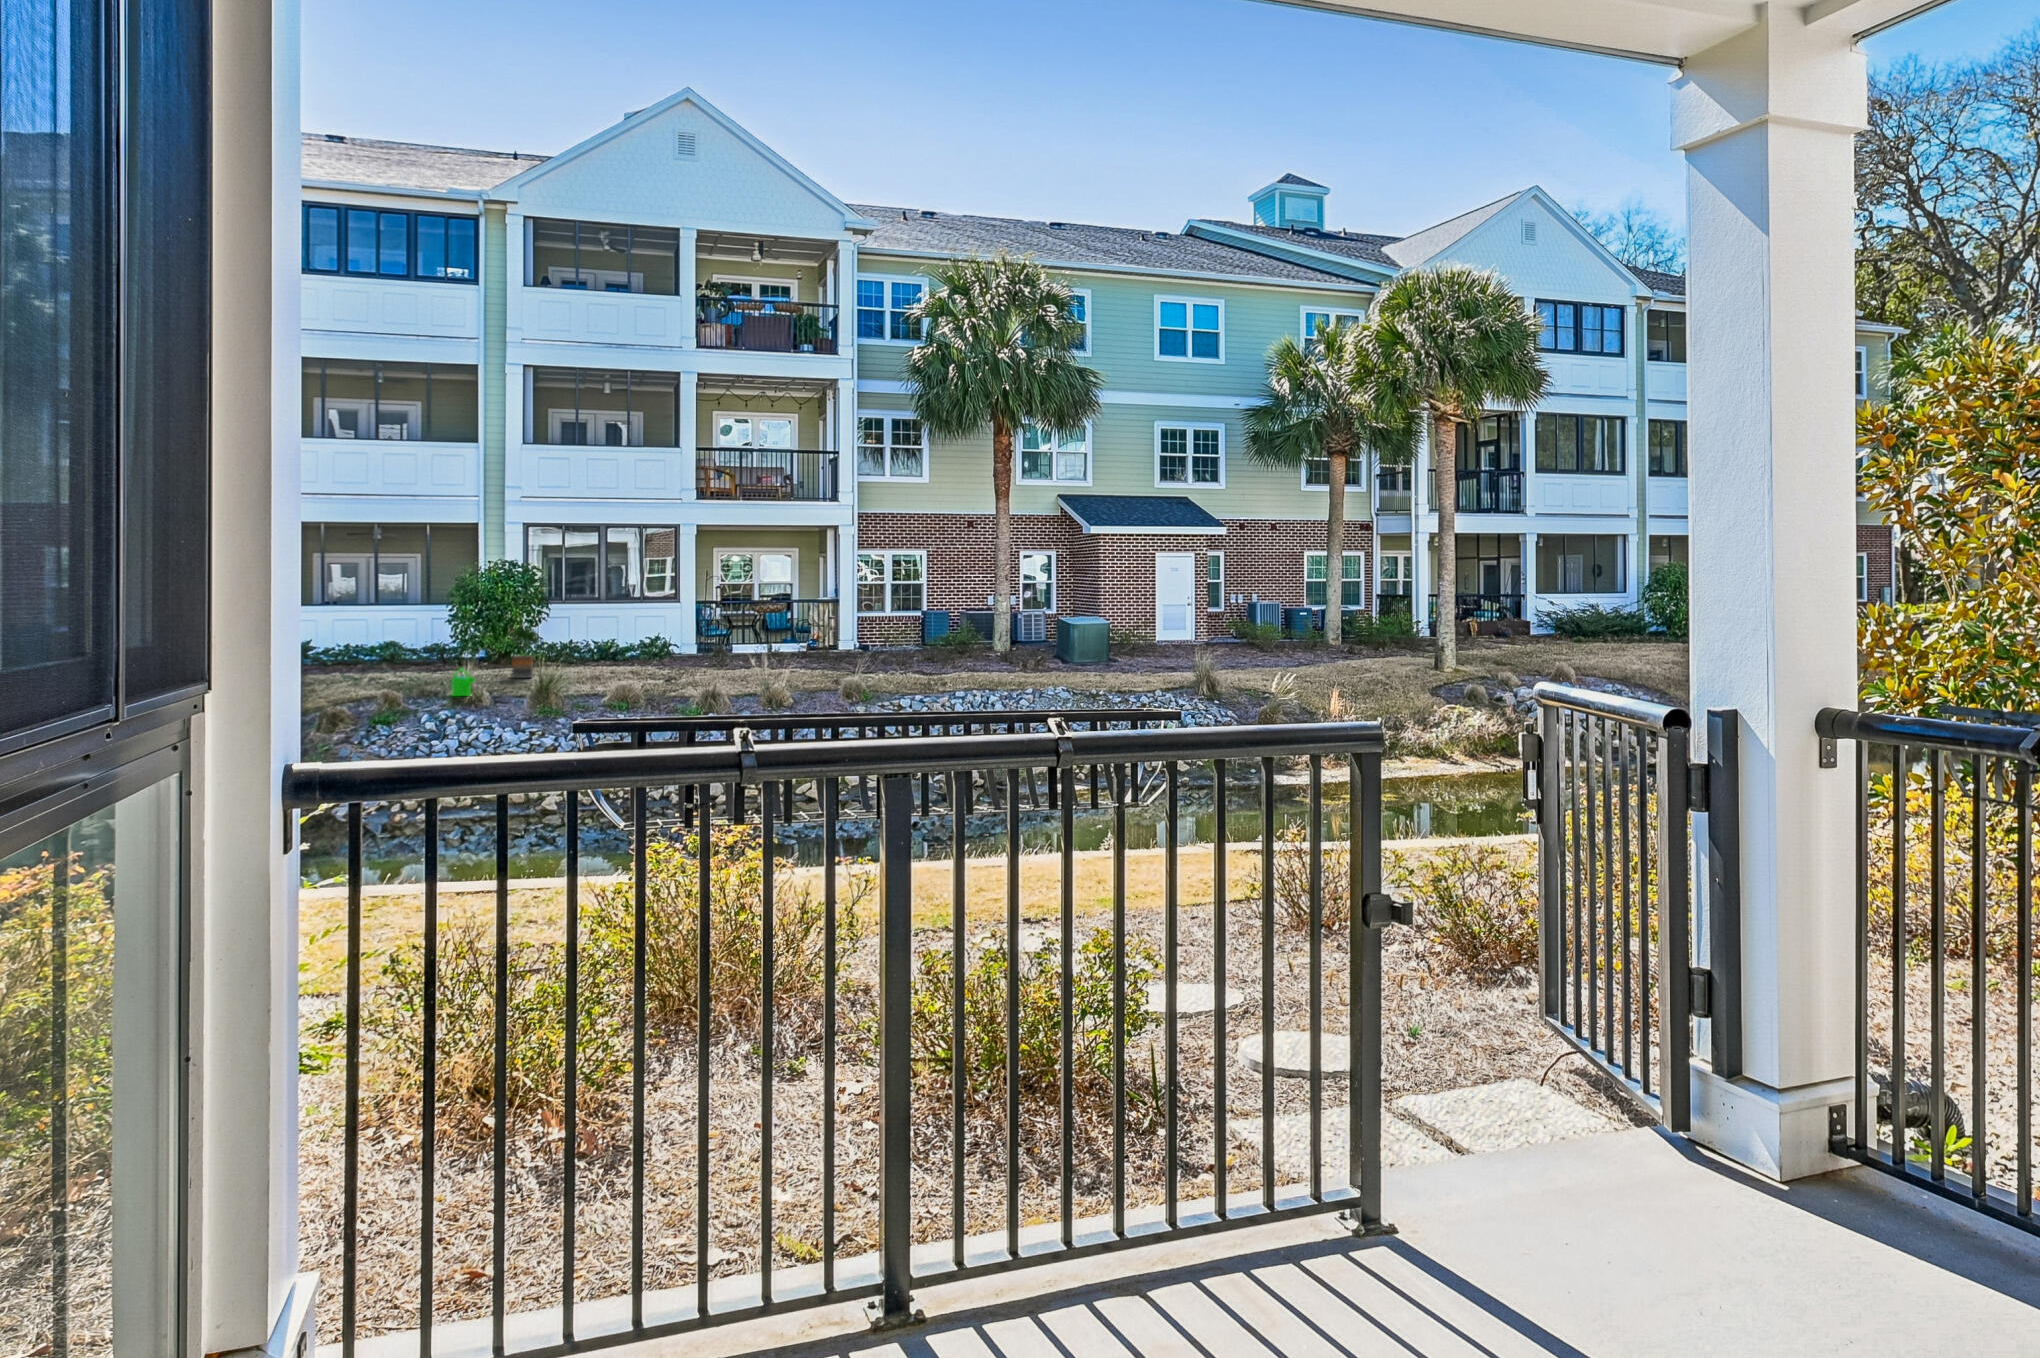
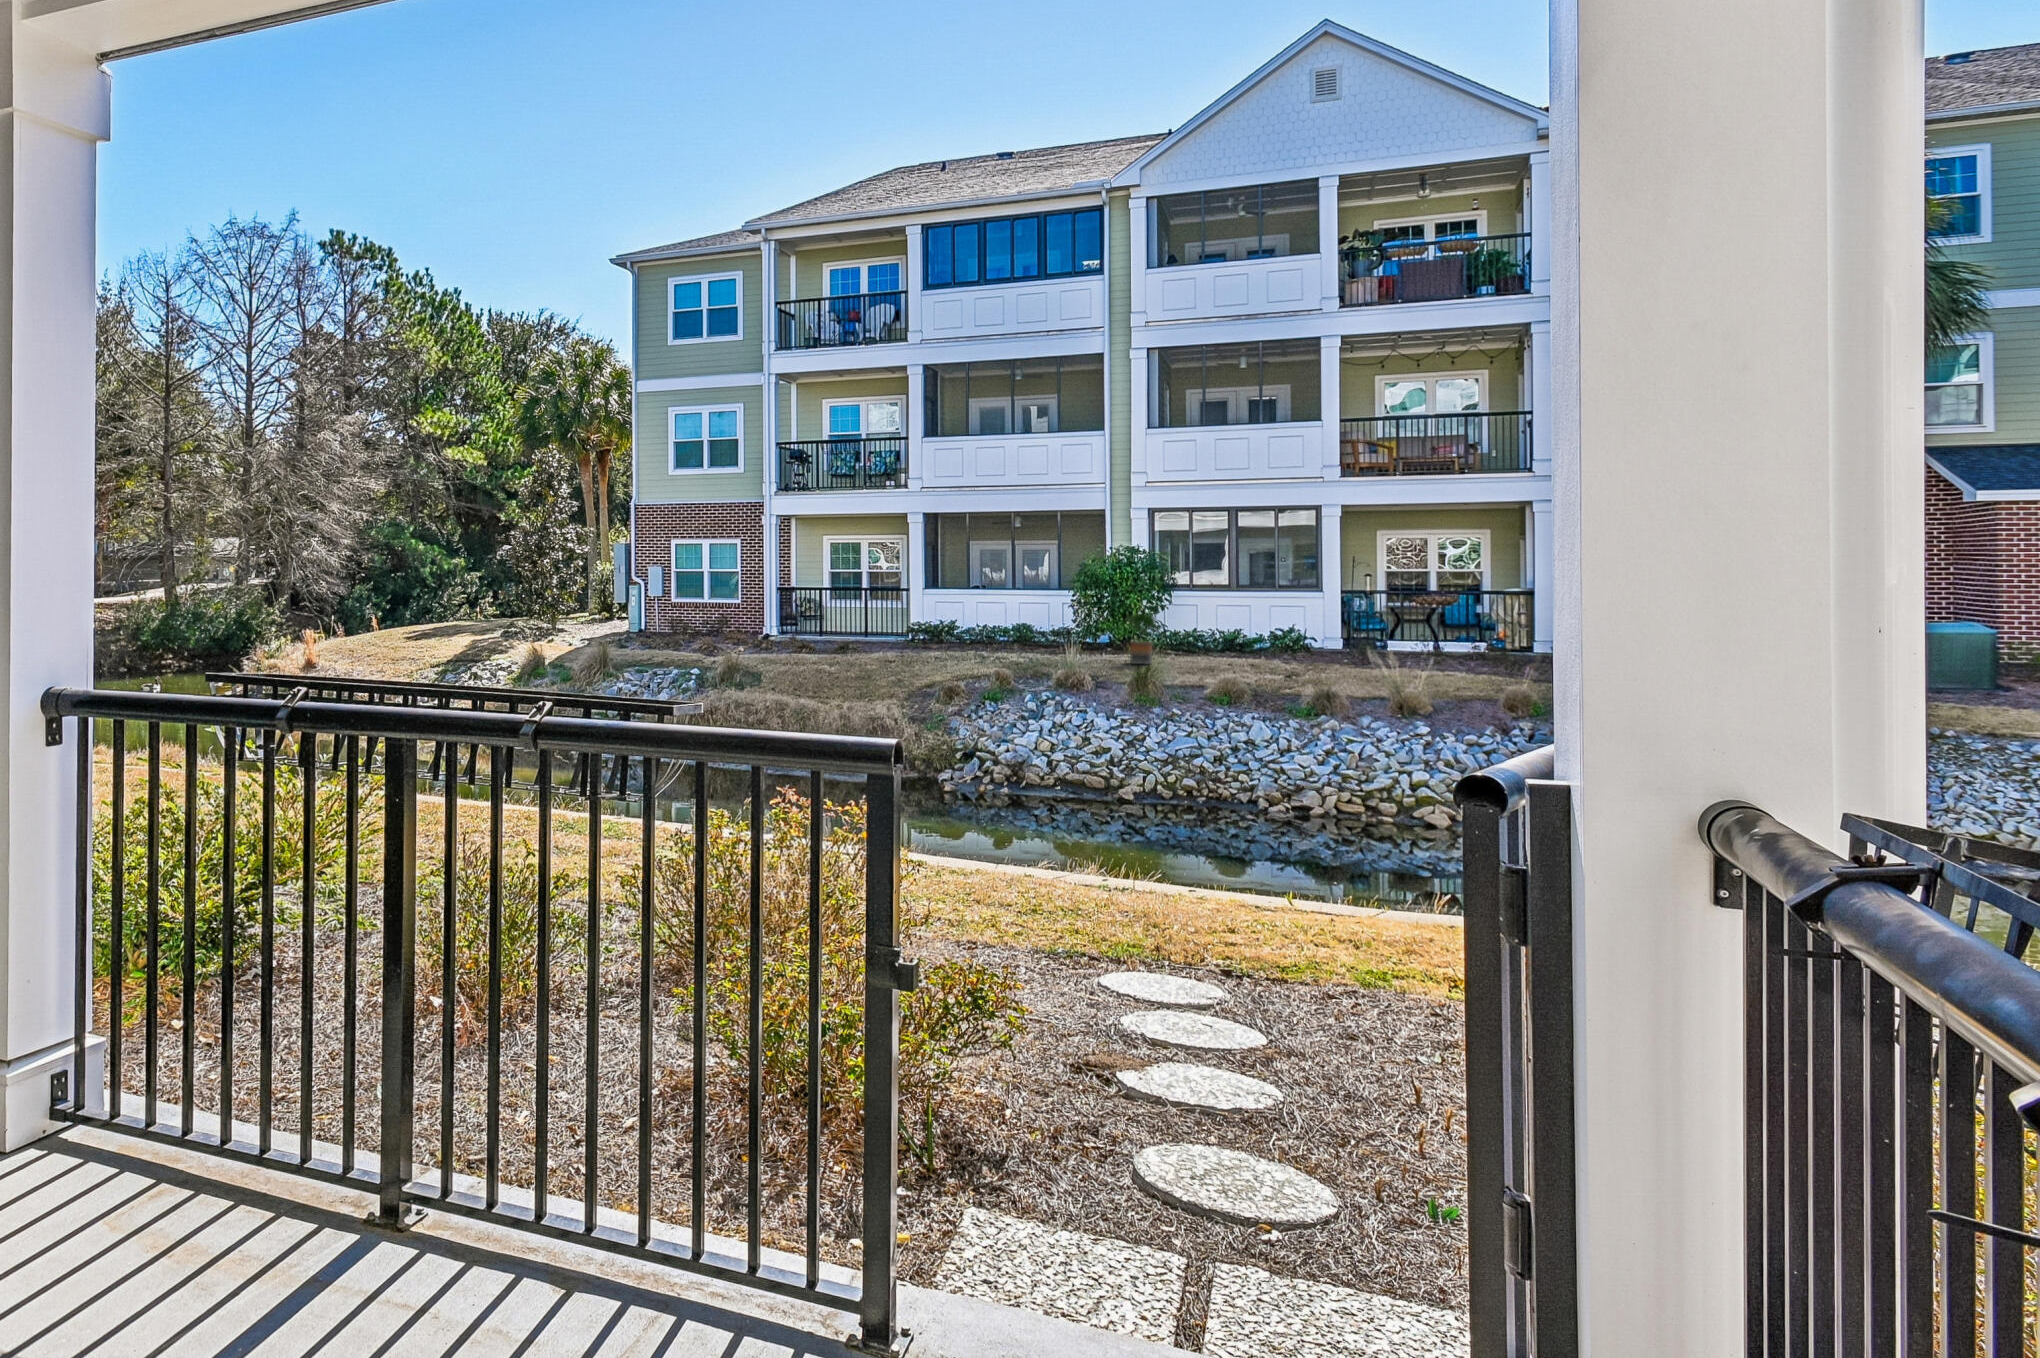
watering can: present [451,668,475,696] -> none [1063,651,1087,678]

